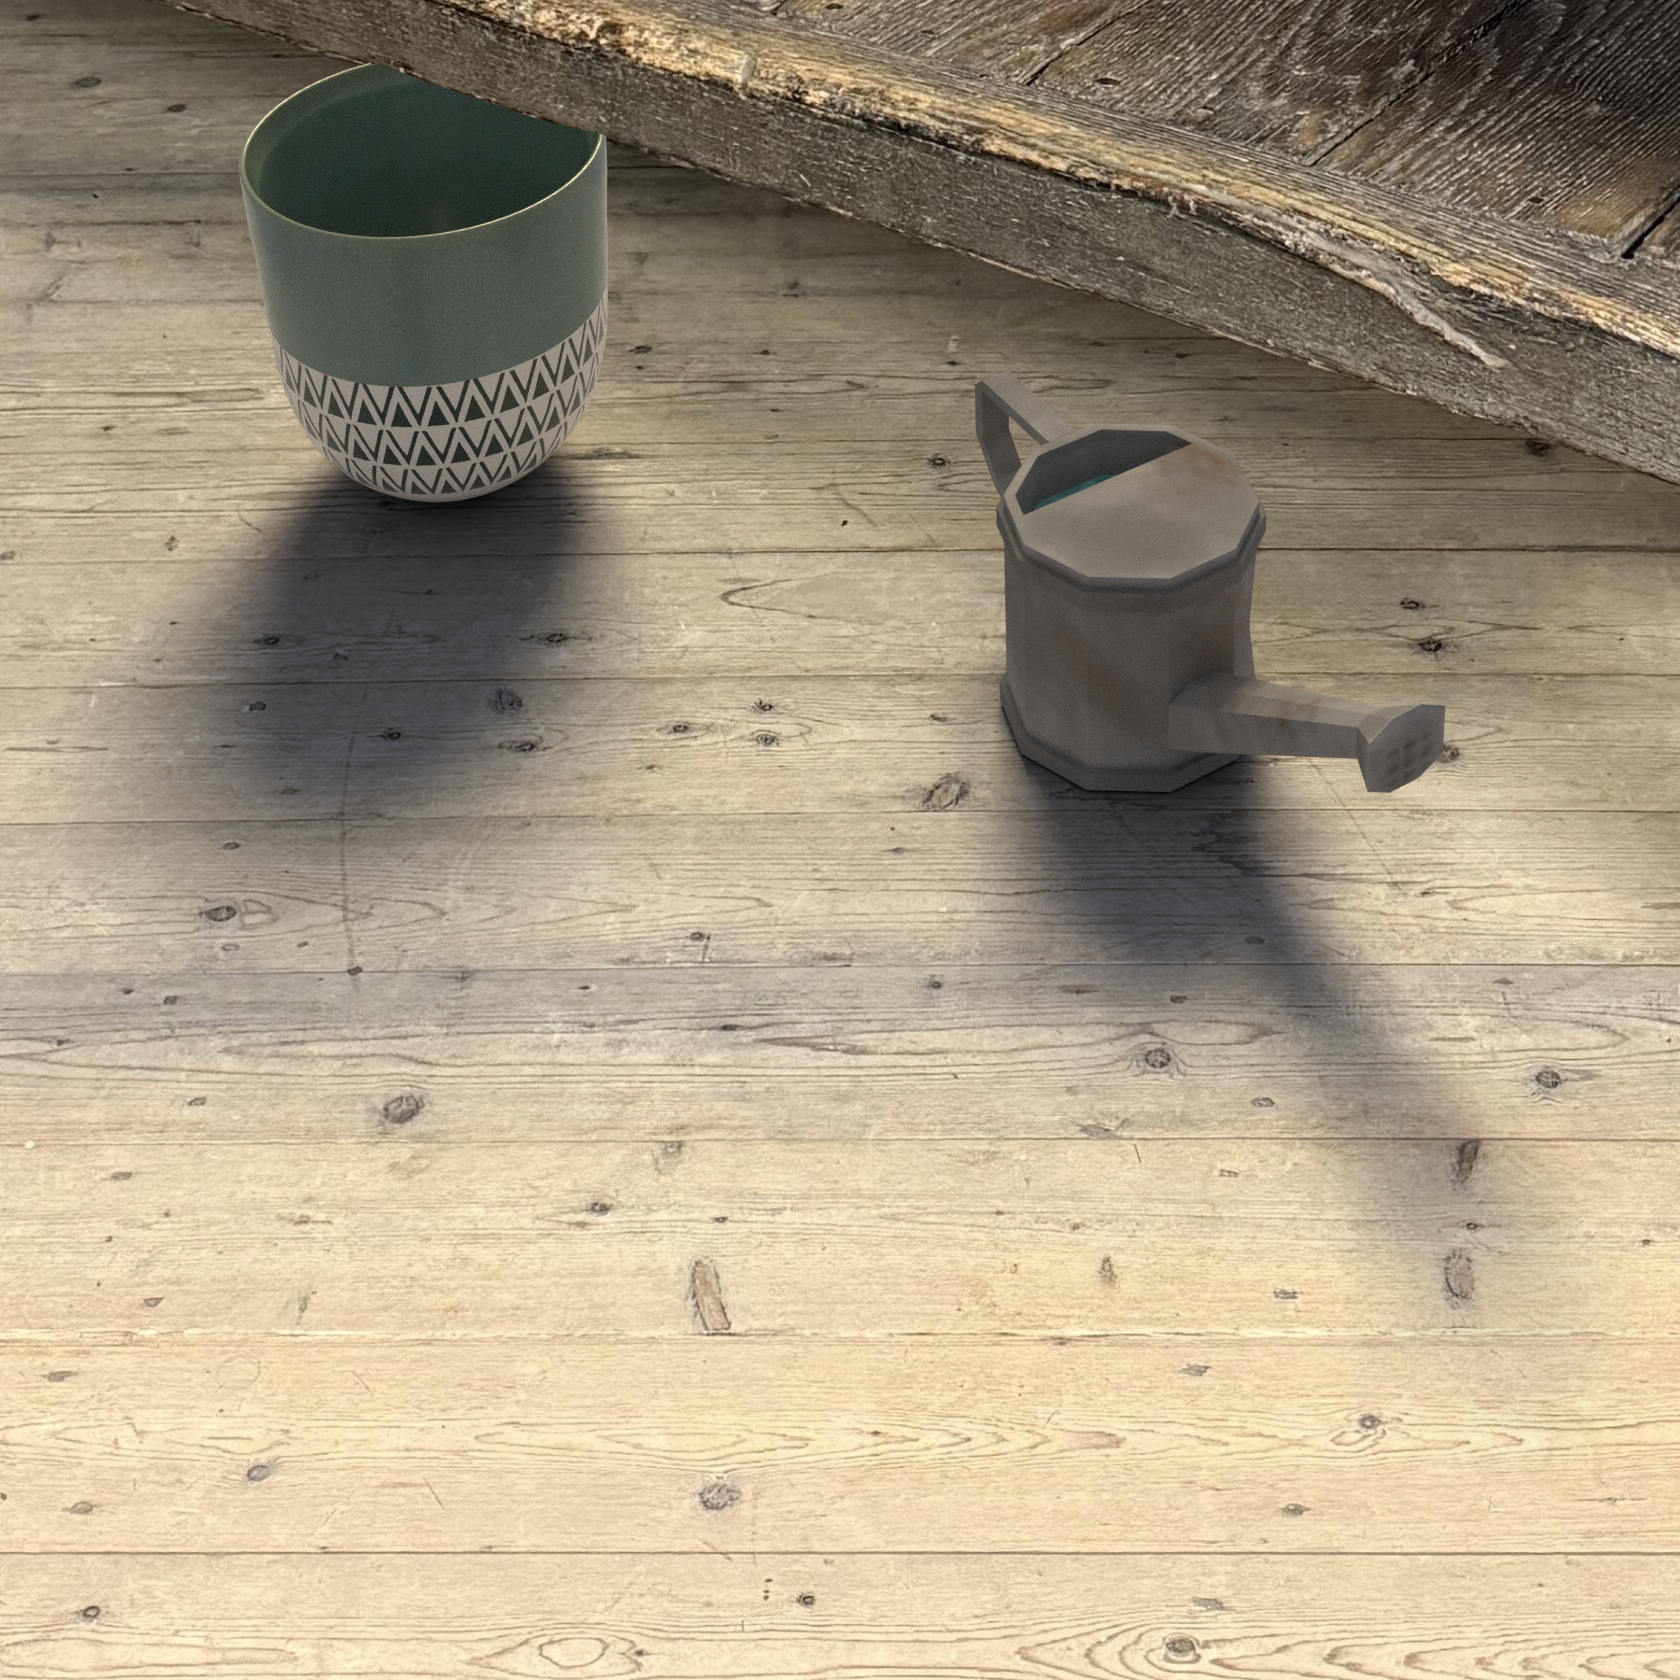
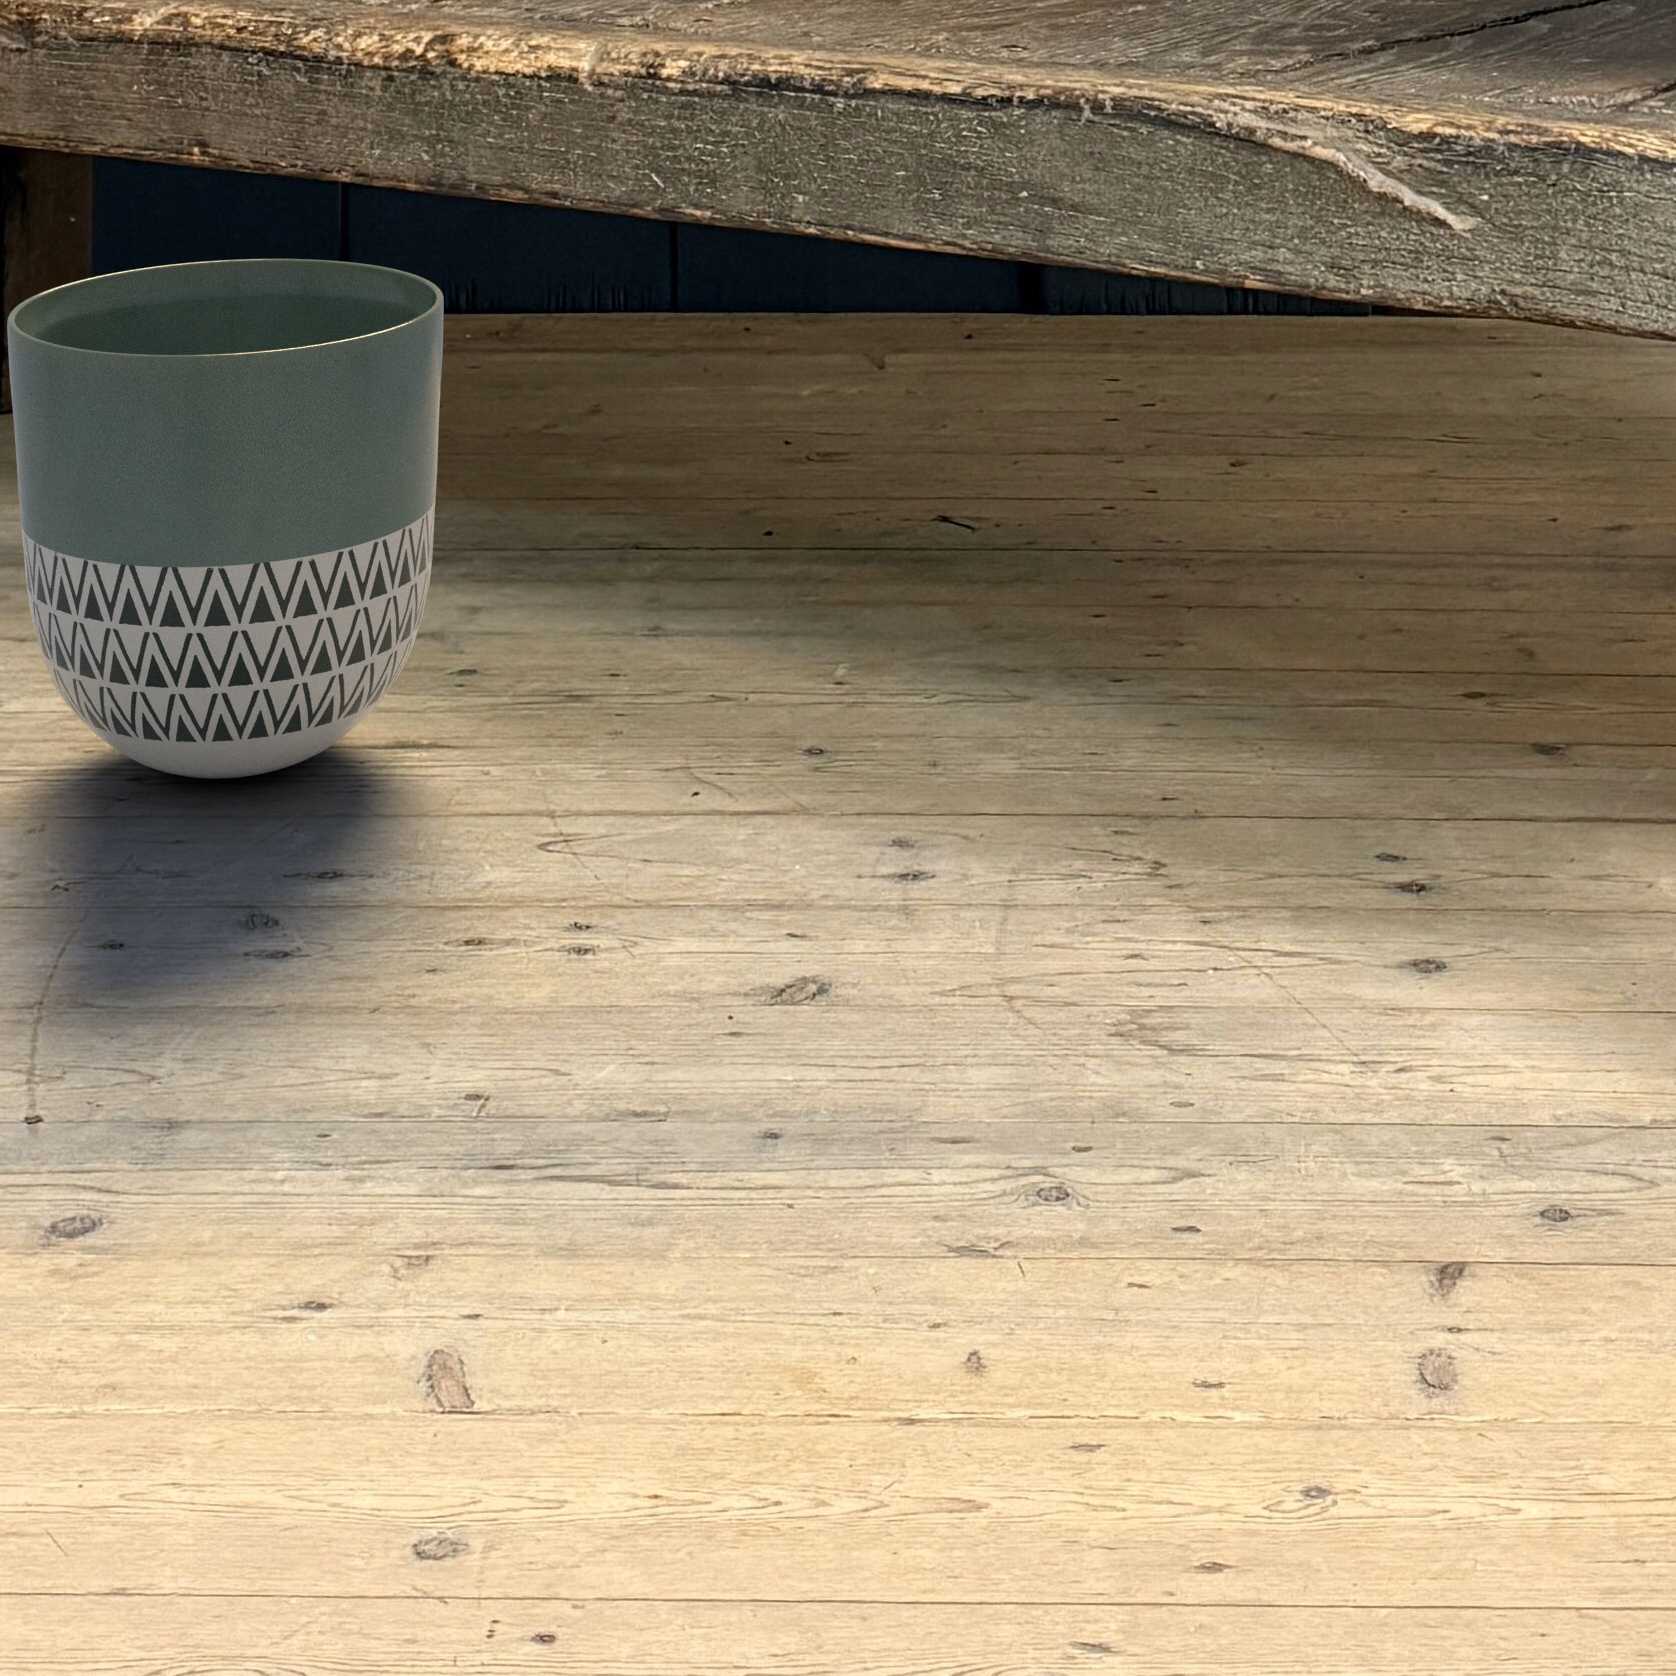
watering can: present [975,370,1445,793] -> none [870,546,1429,998]

